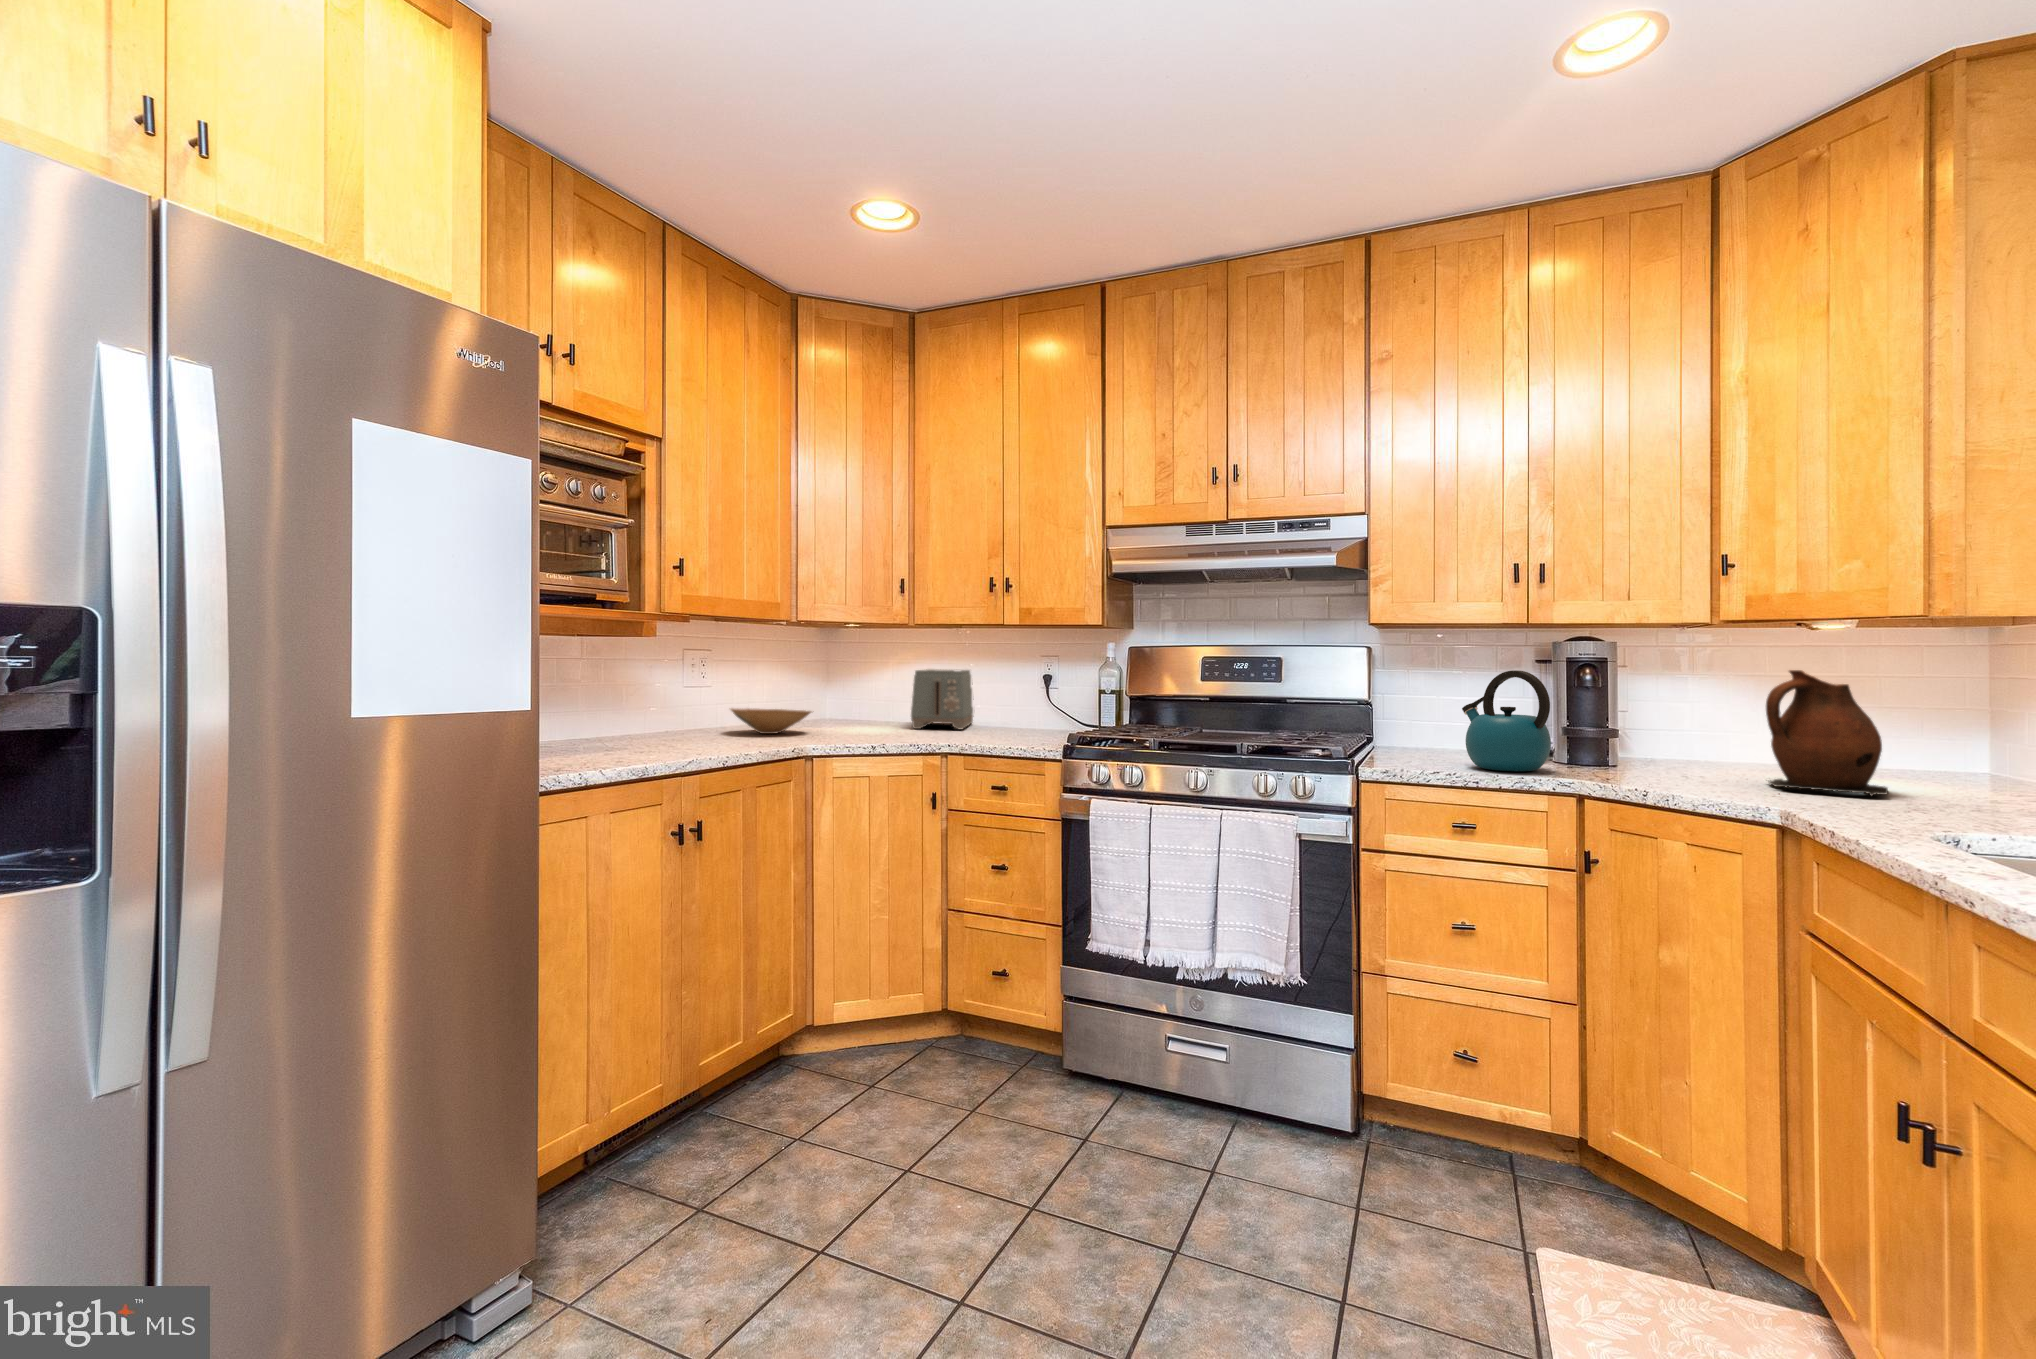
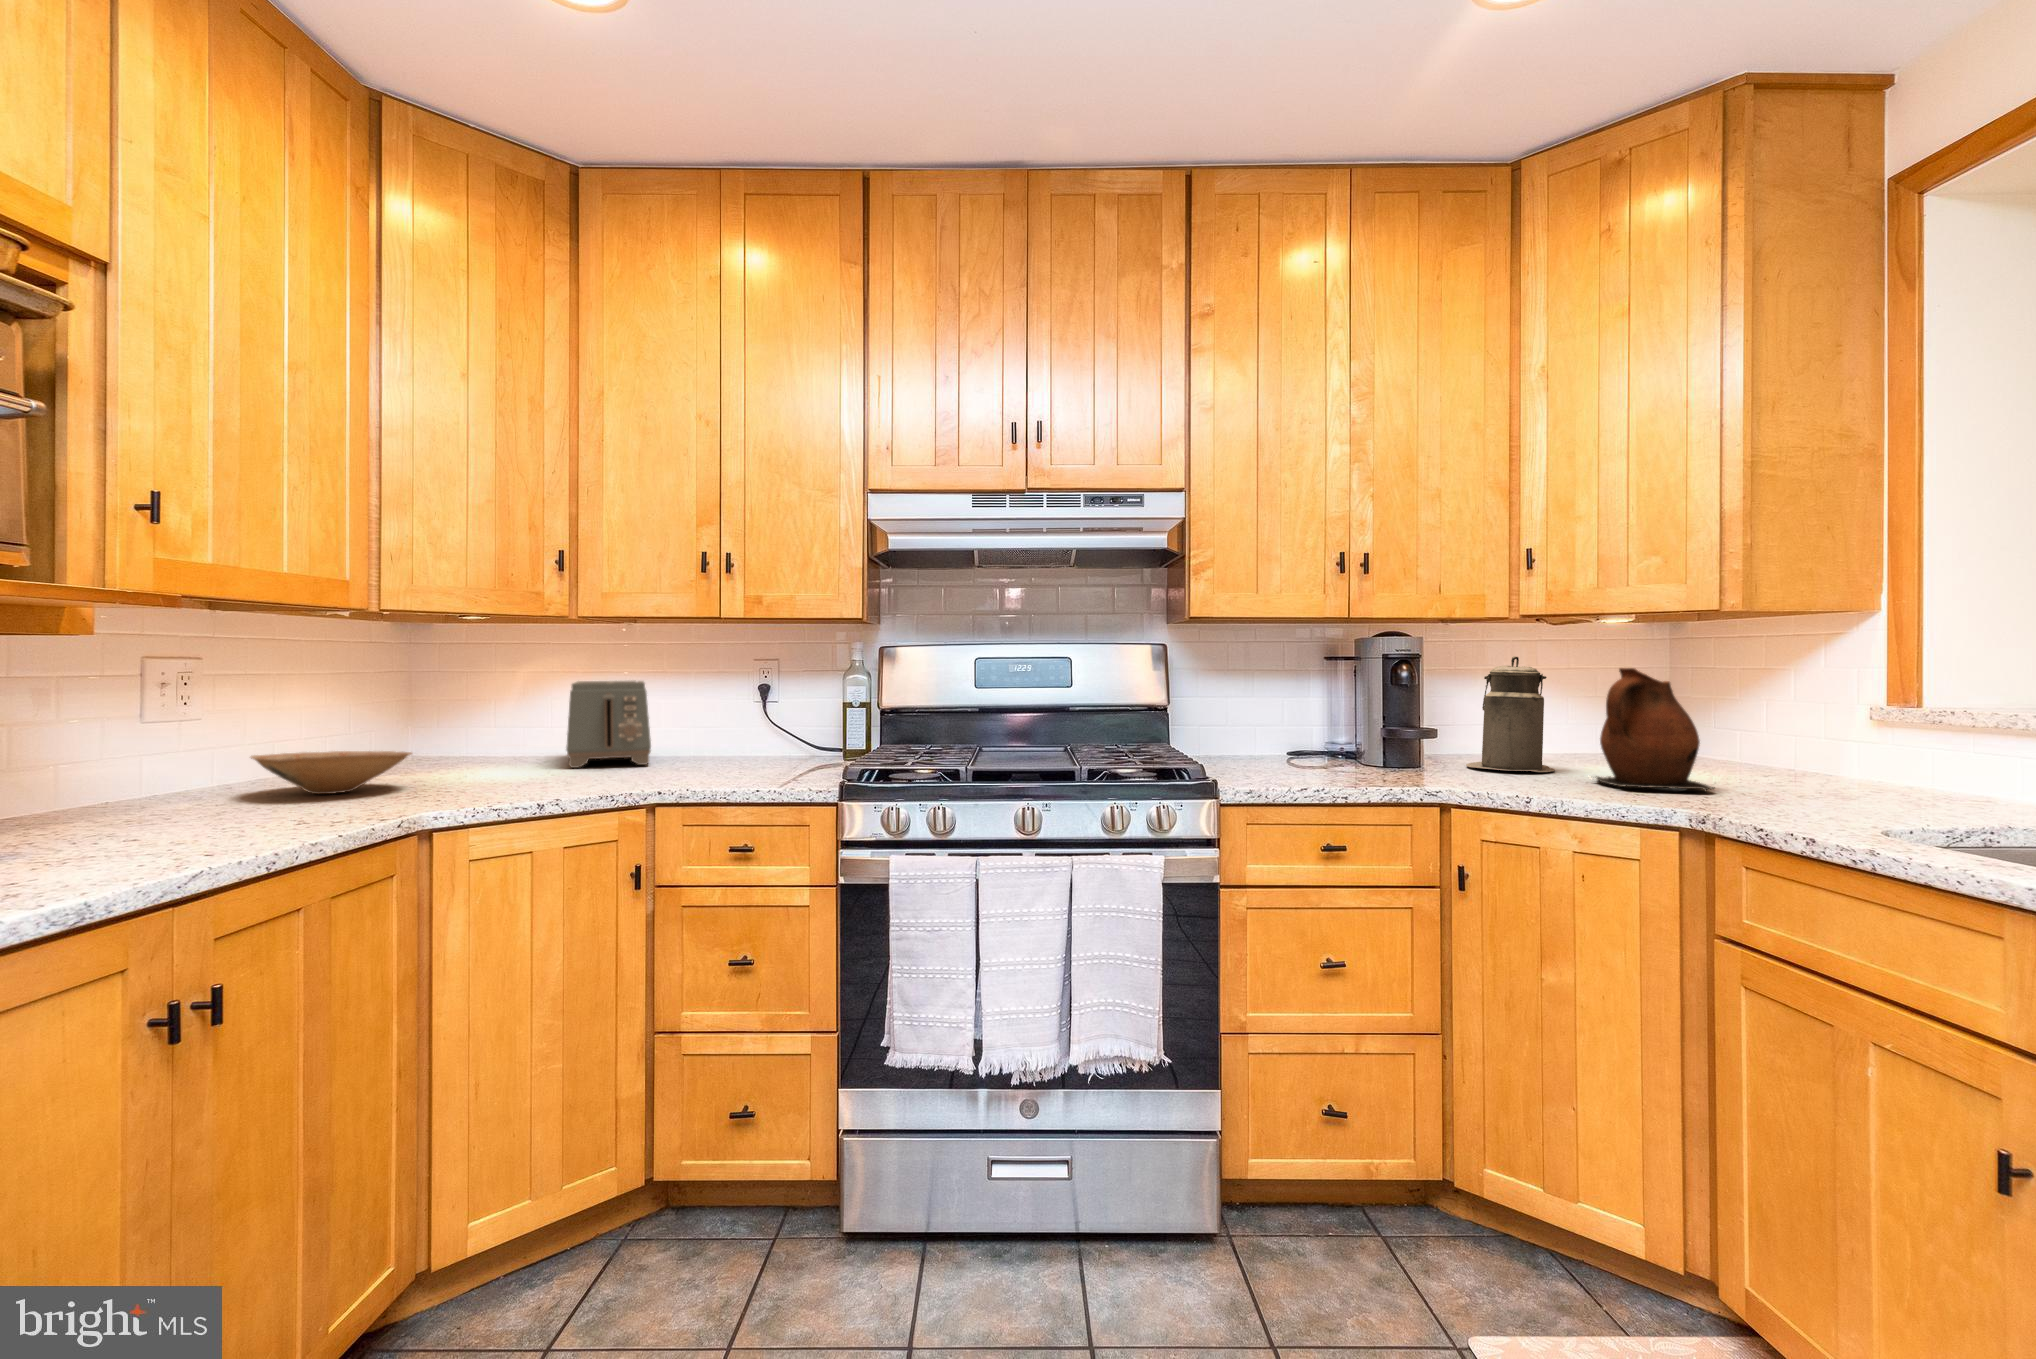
canister: none [1660,659,1757,774] -> present [1466,656,1555,772]
kettle: present [1462,670,1551,771] -> none [1303,672,1408,784]

